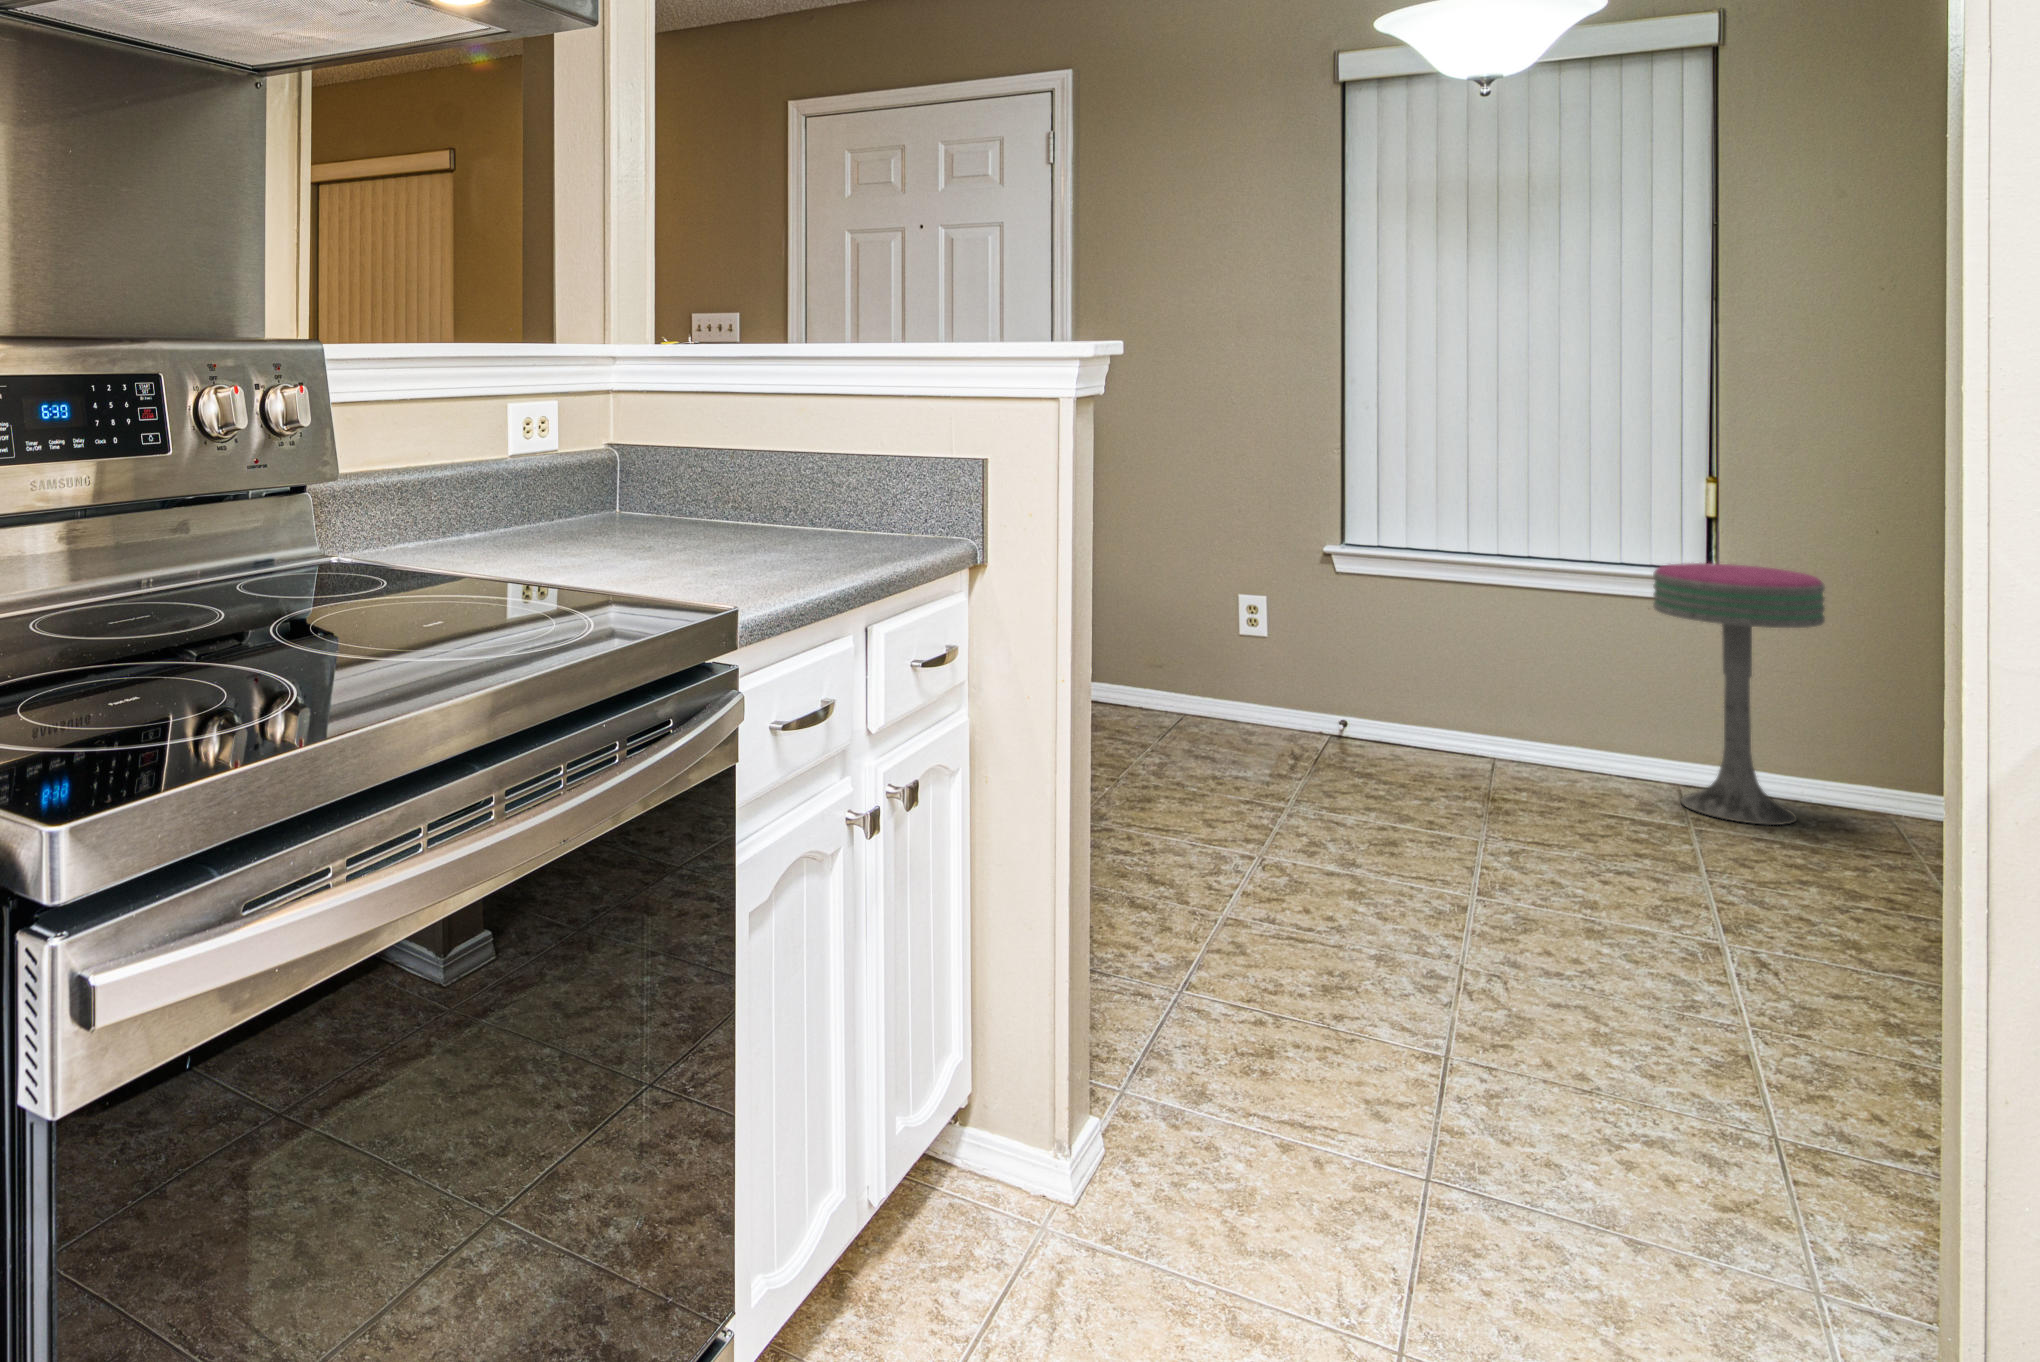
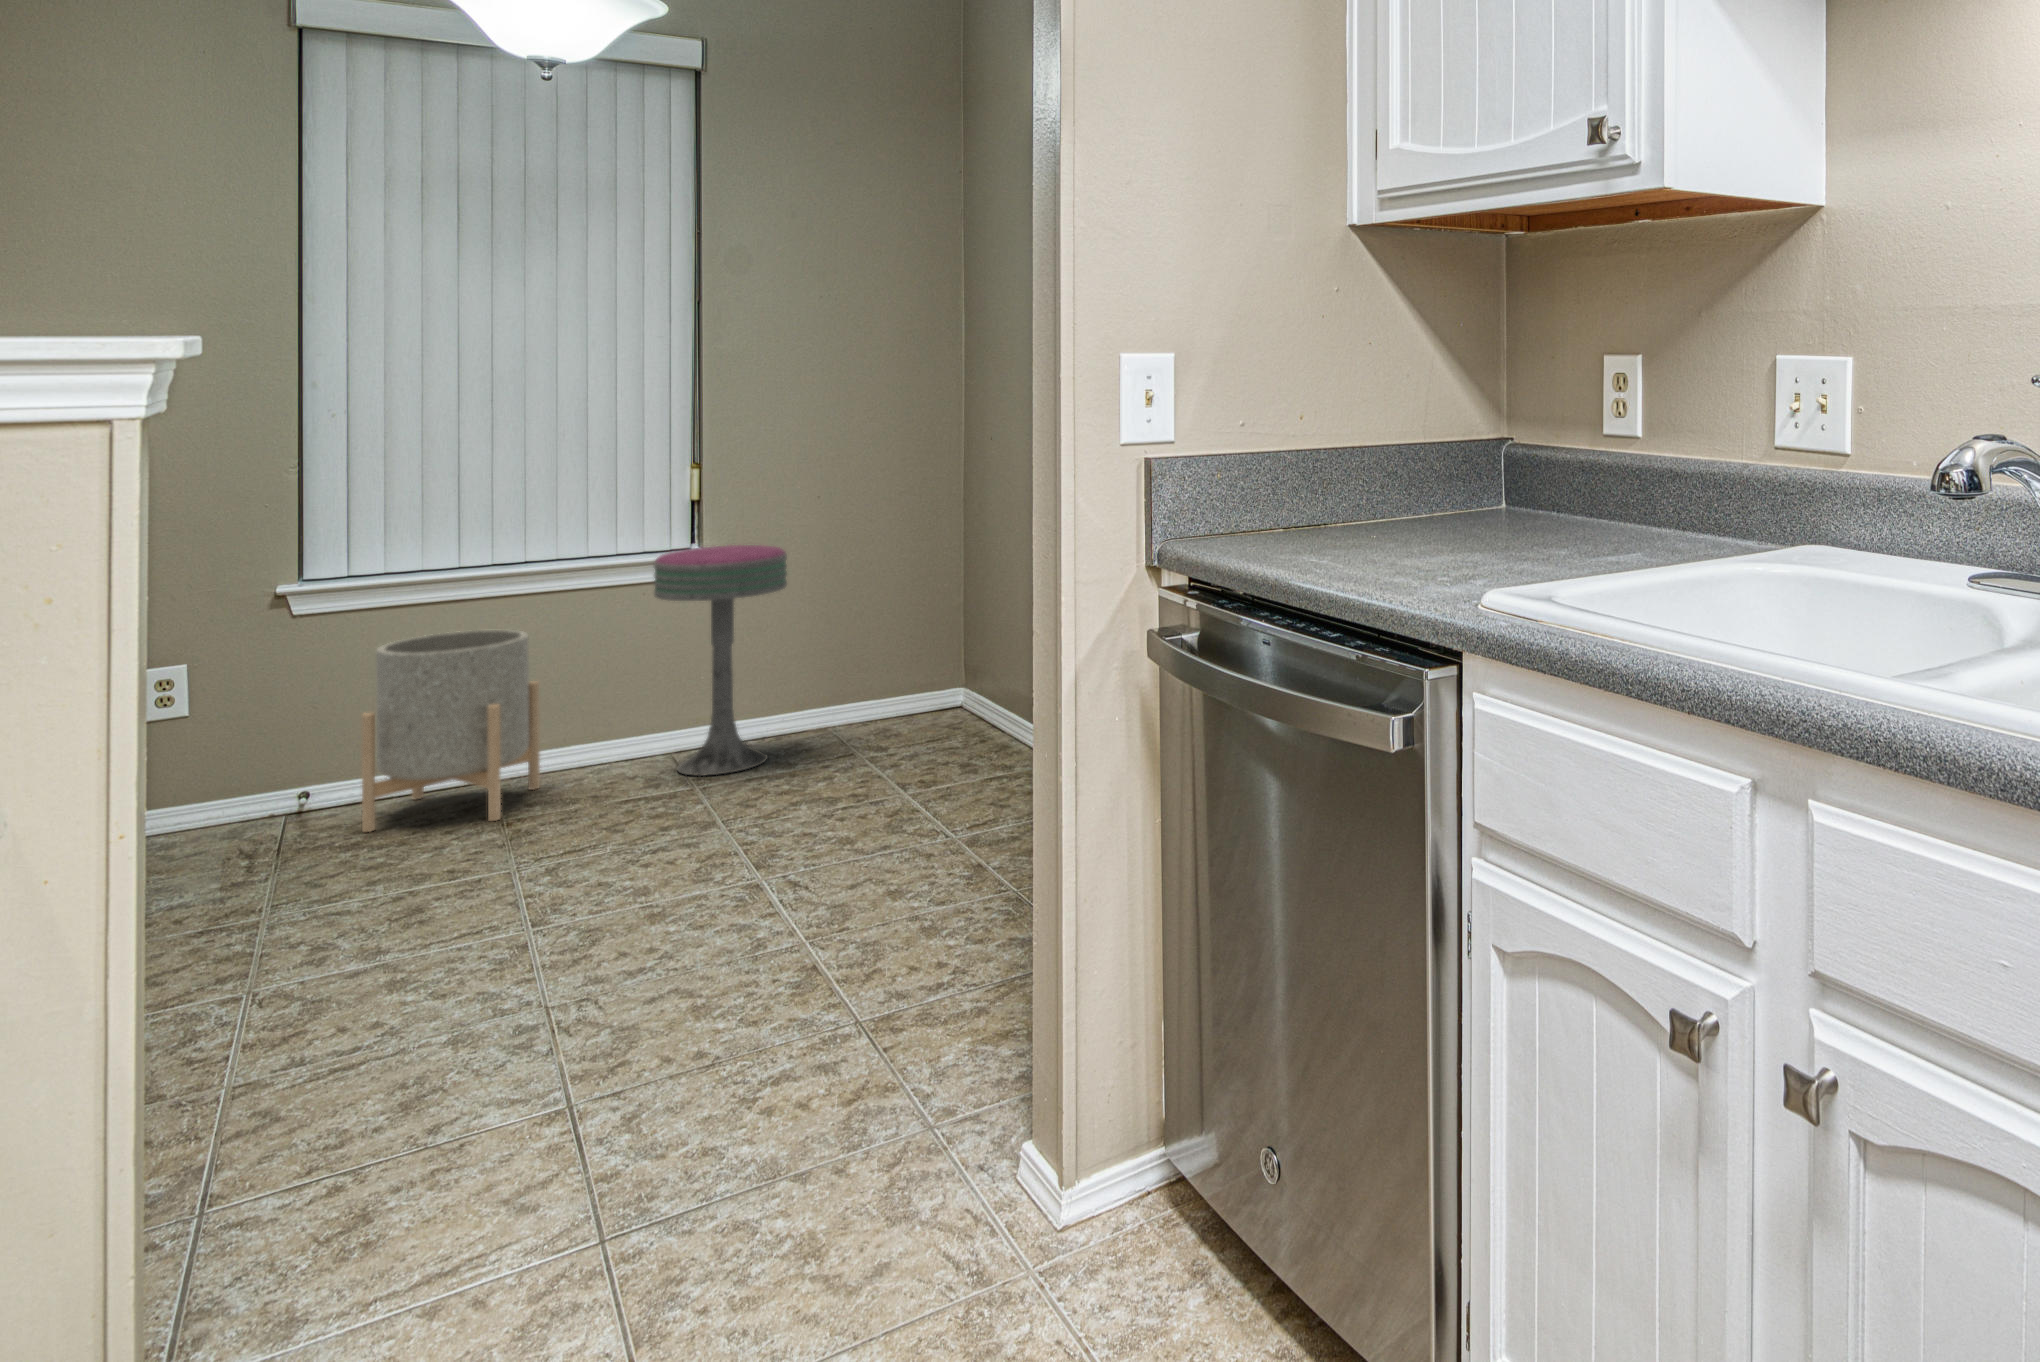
planter: none [1373,607,1534,793] -> present [361,630,540,832]

